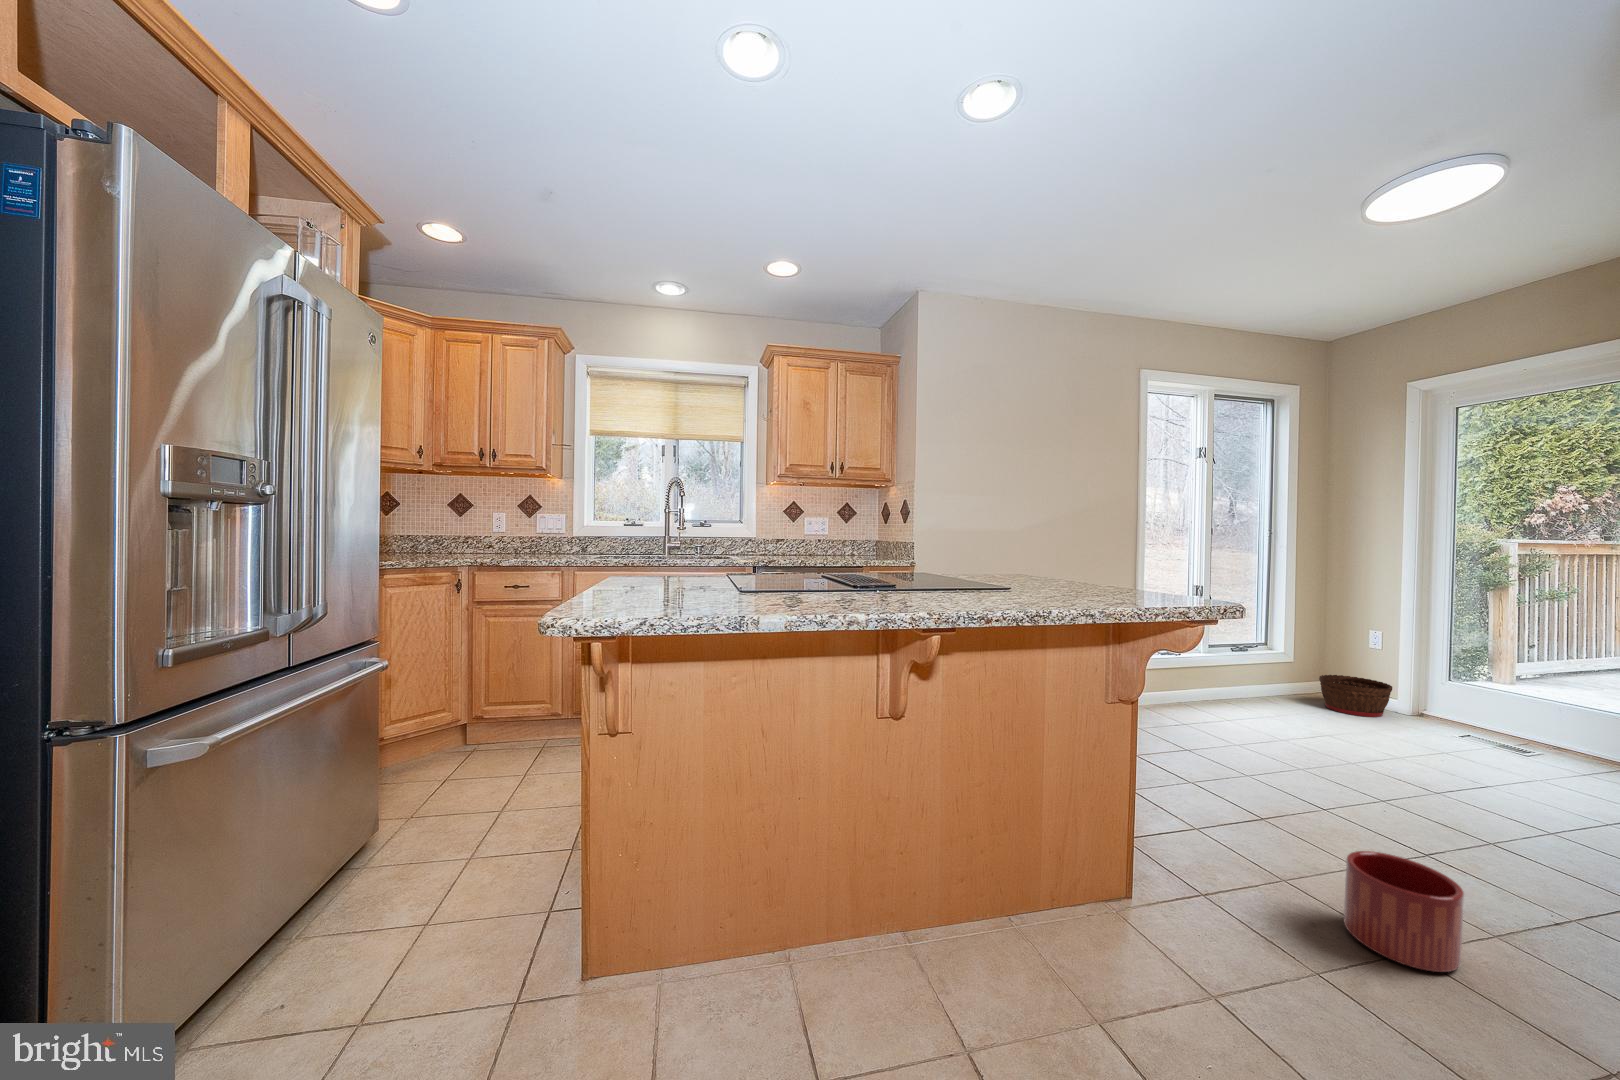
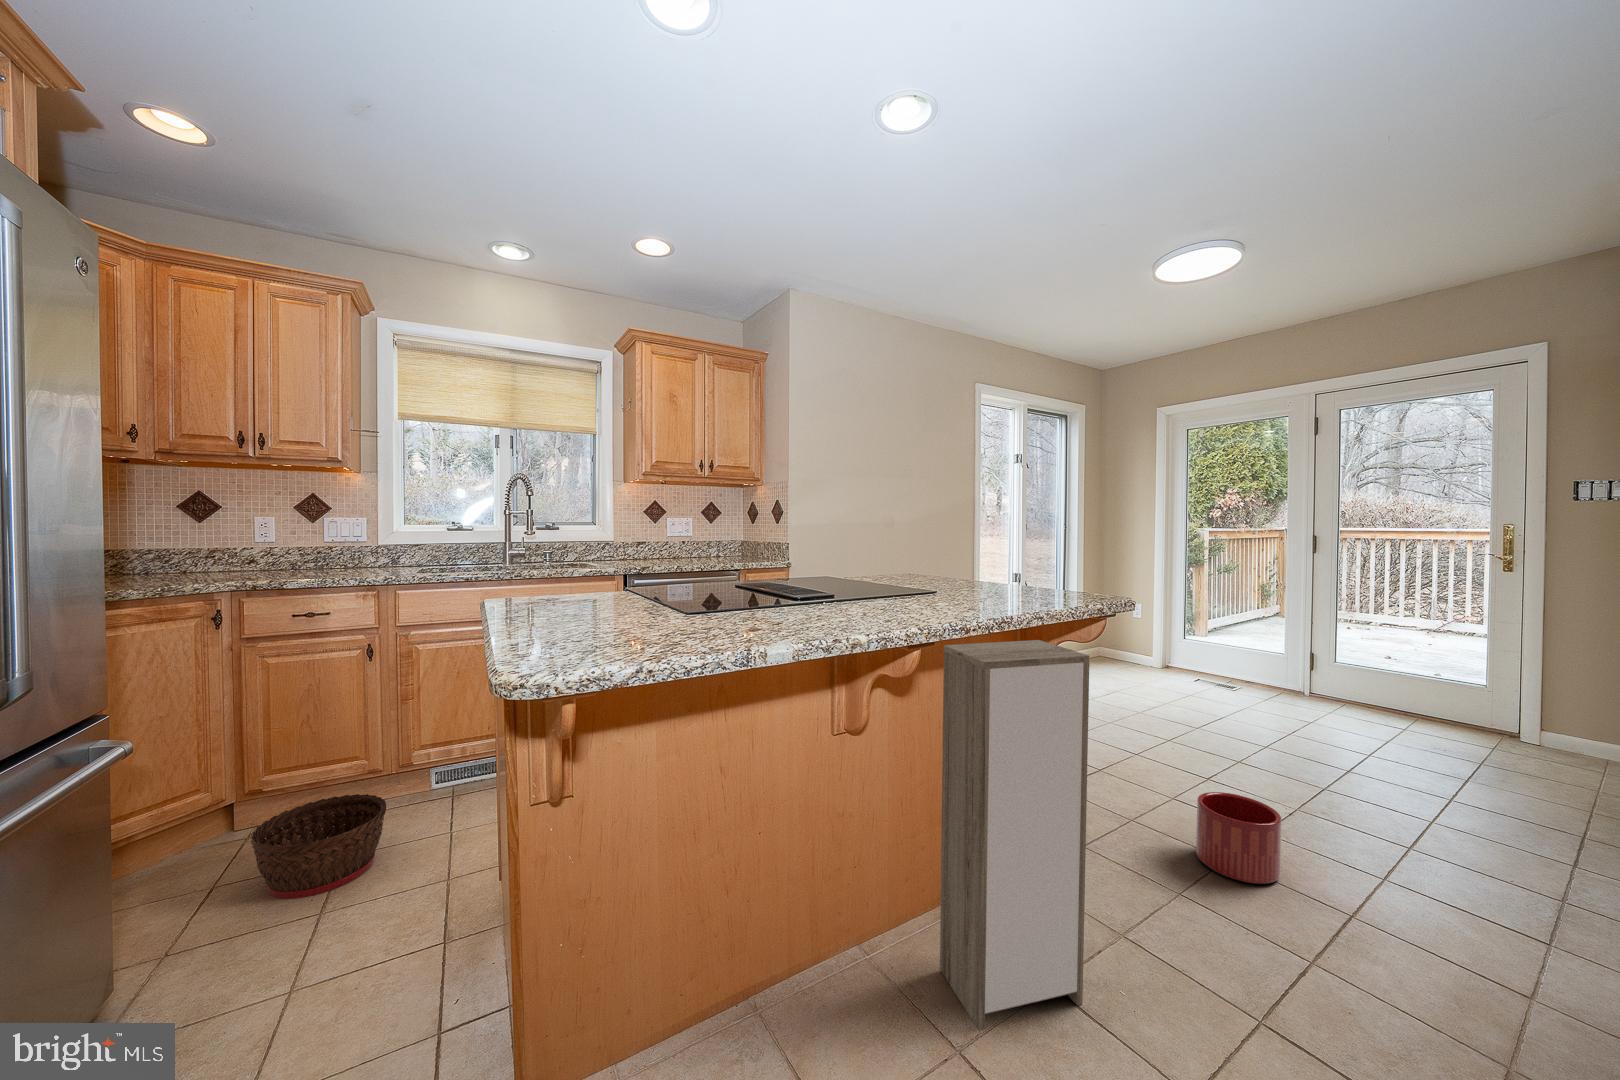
storage cabinet: none [975,639,1130,1029] -> present [940,640,1089,1030]
basket: present [1319,675,1392,717] -> present [250,794,386,899]

